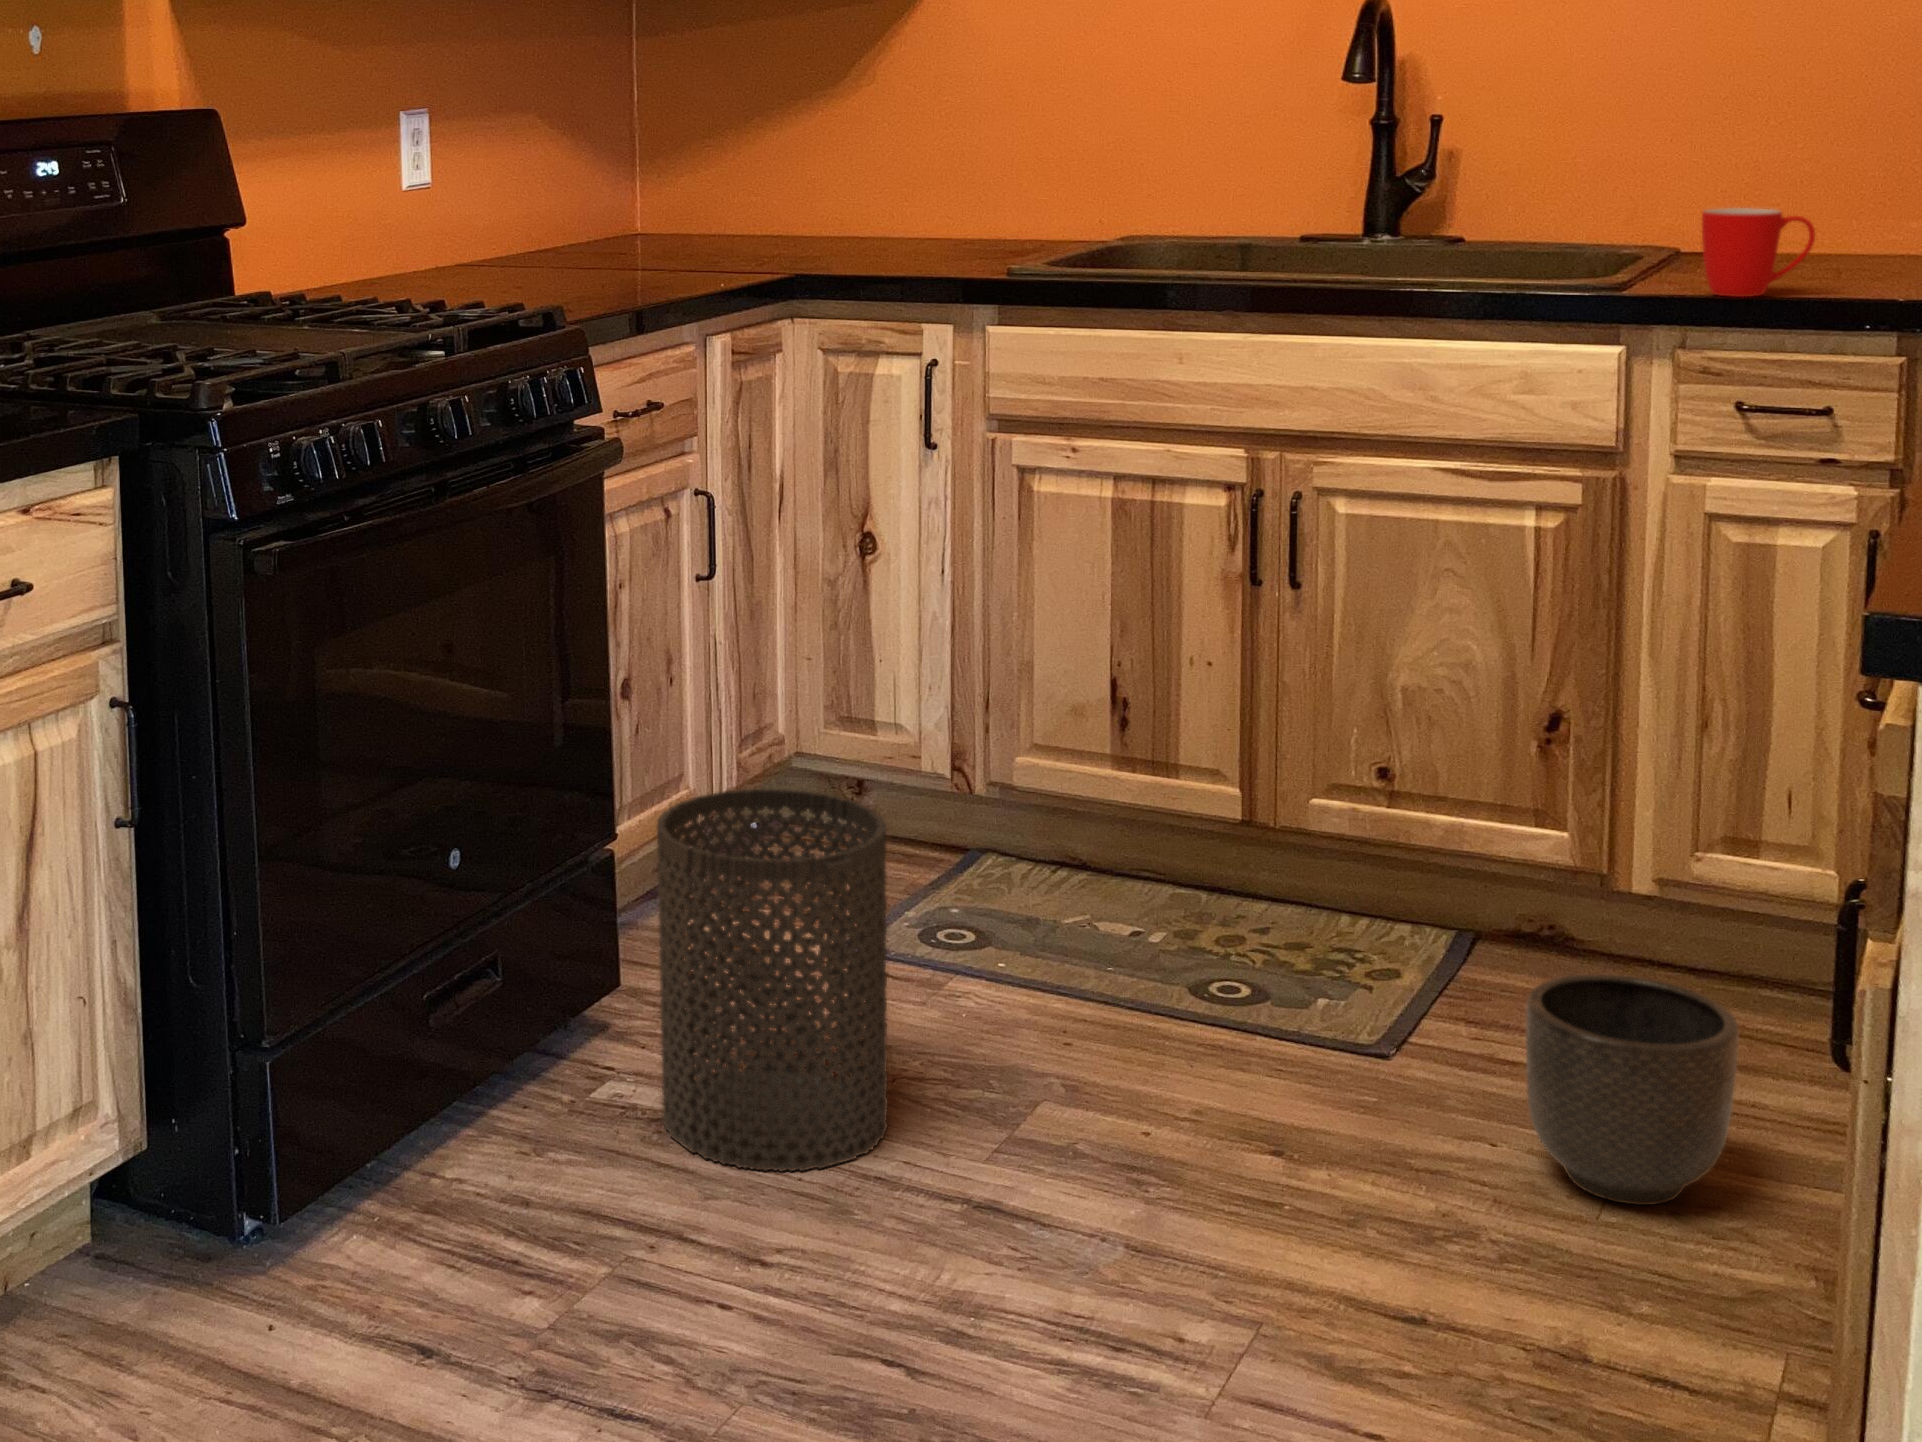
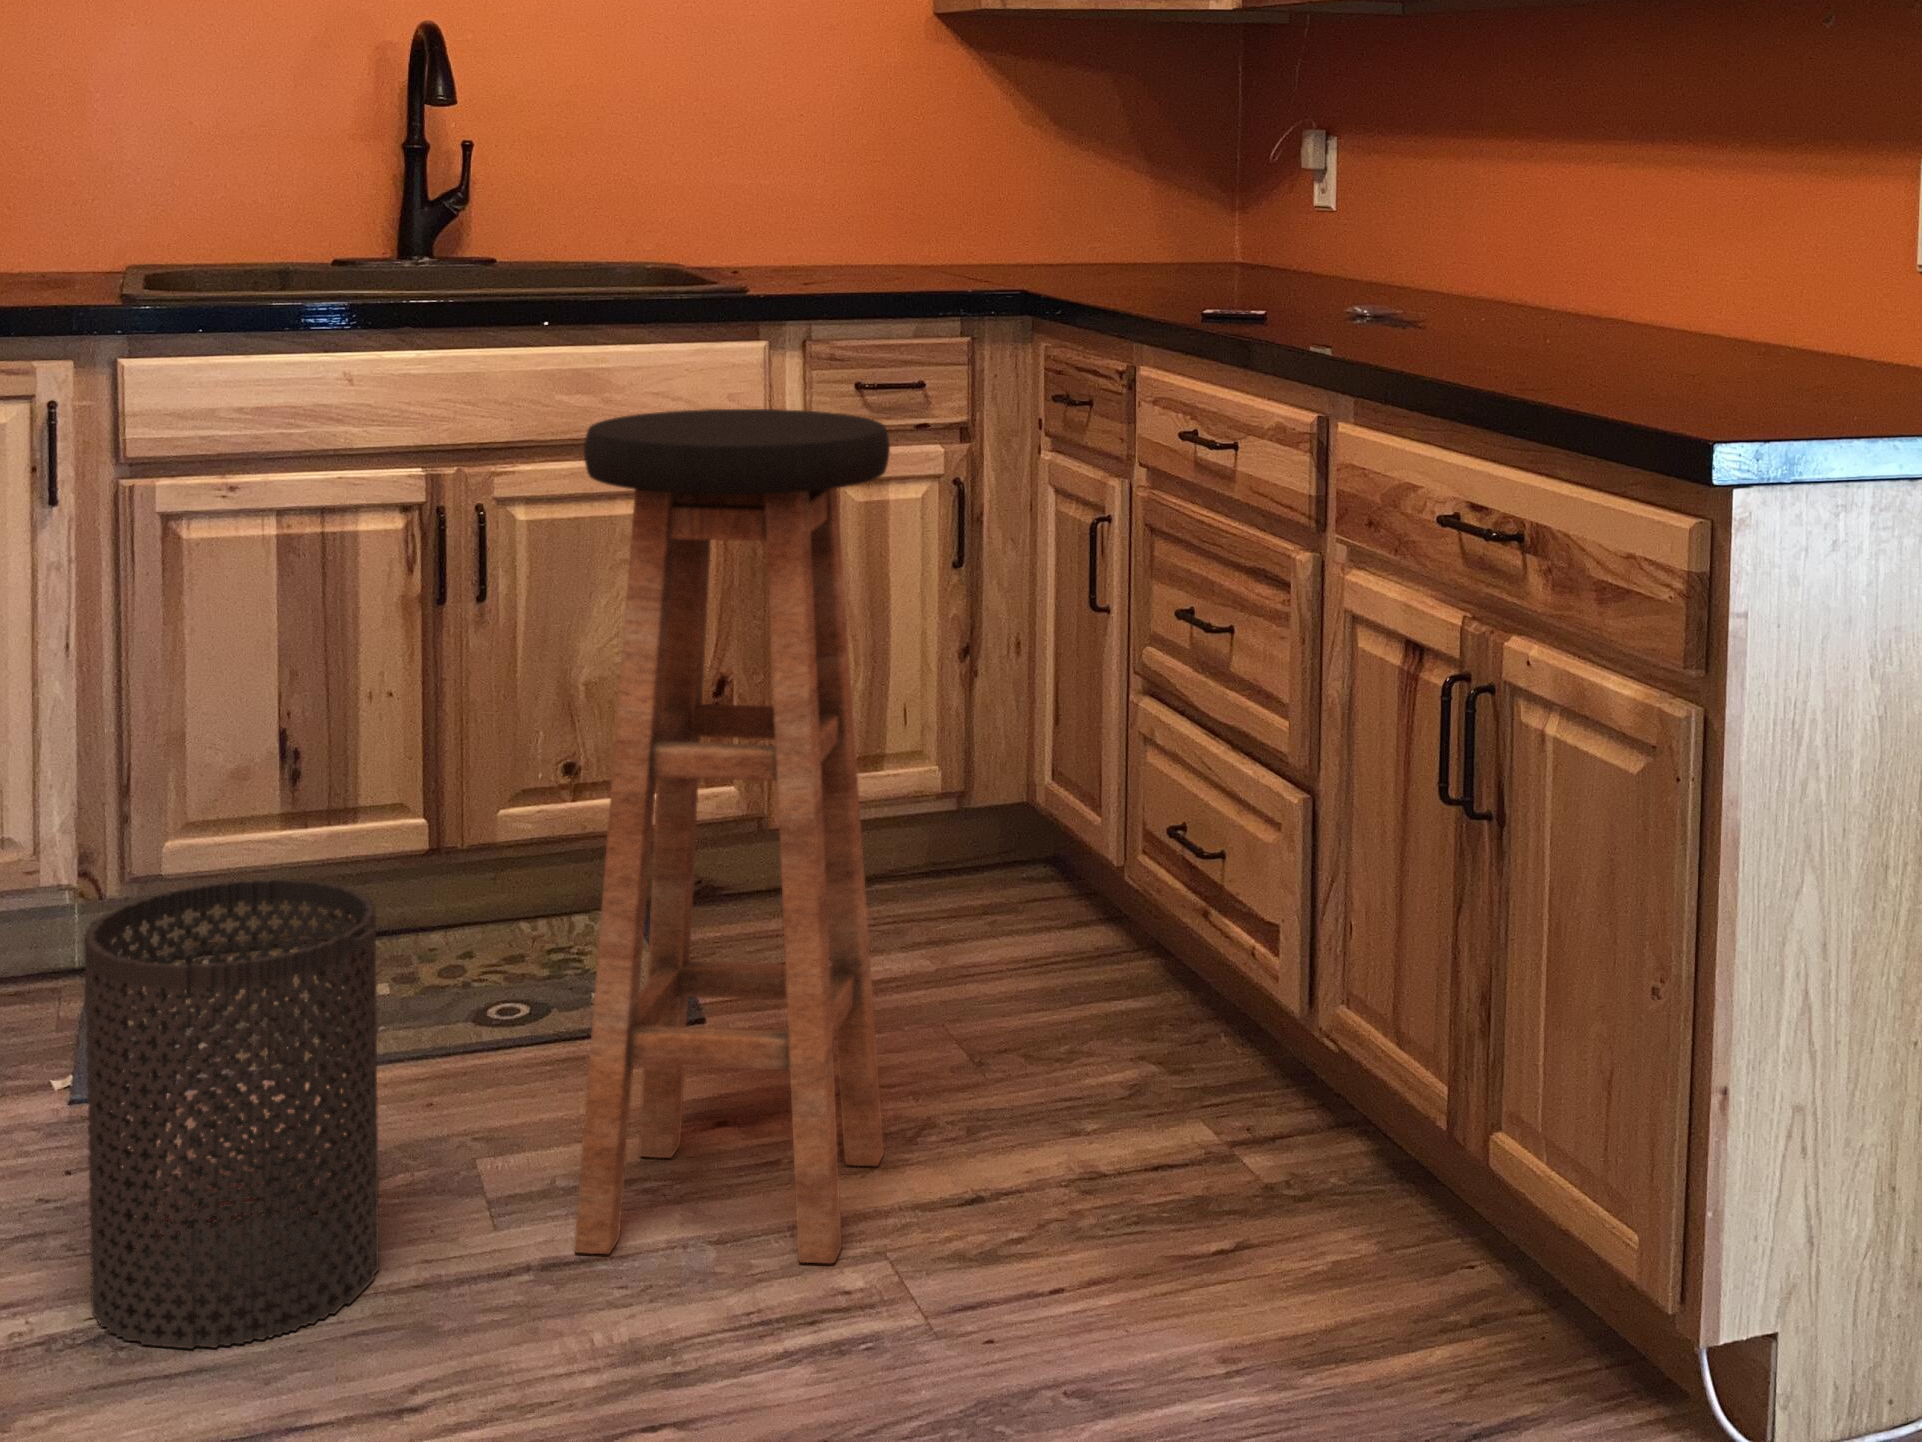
mug: present [1702,208,1815,297] -> none [815,218,896,291]
bar stool: none [1014,429,1383,1311] -> present [574,409,890,1263]
planter: present [1526,974,1739,1205] -> none [895,868,1061,1064]

